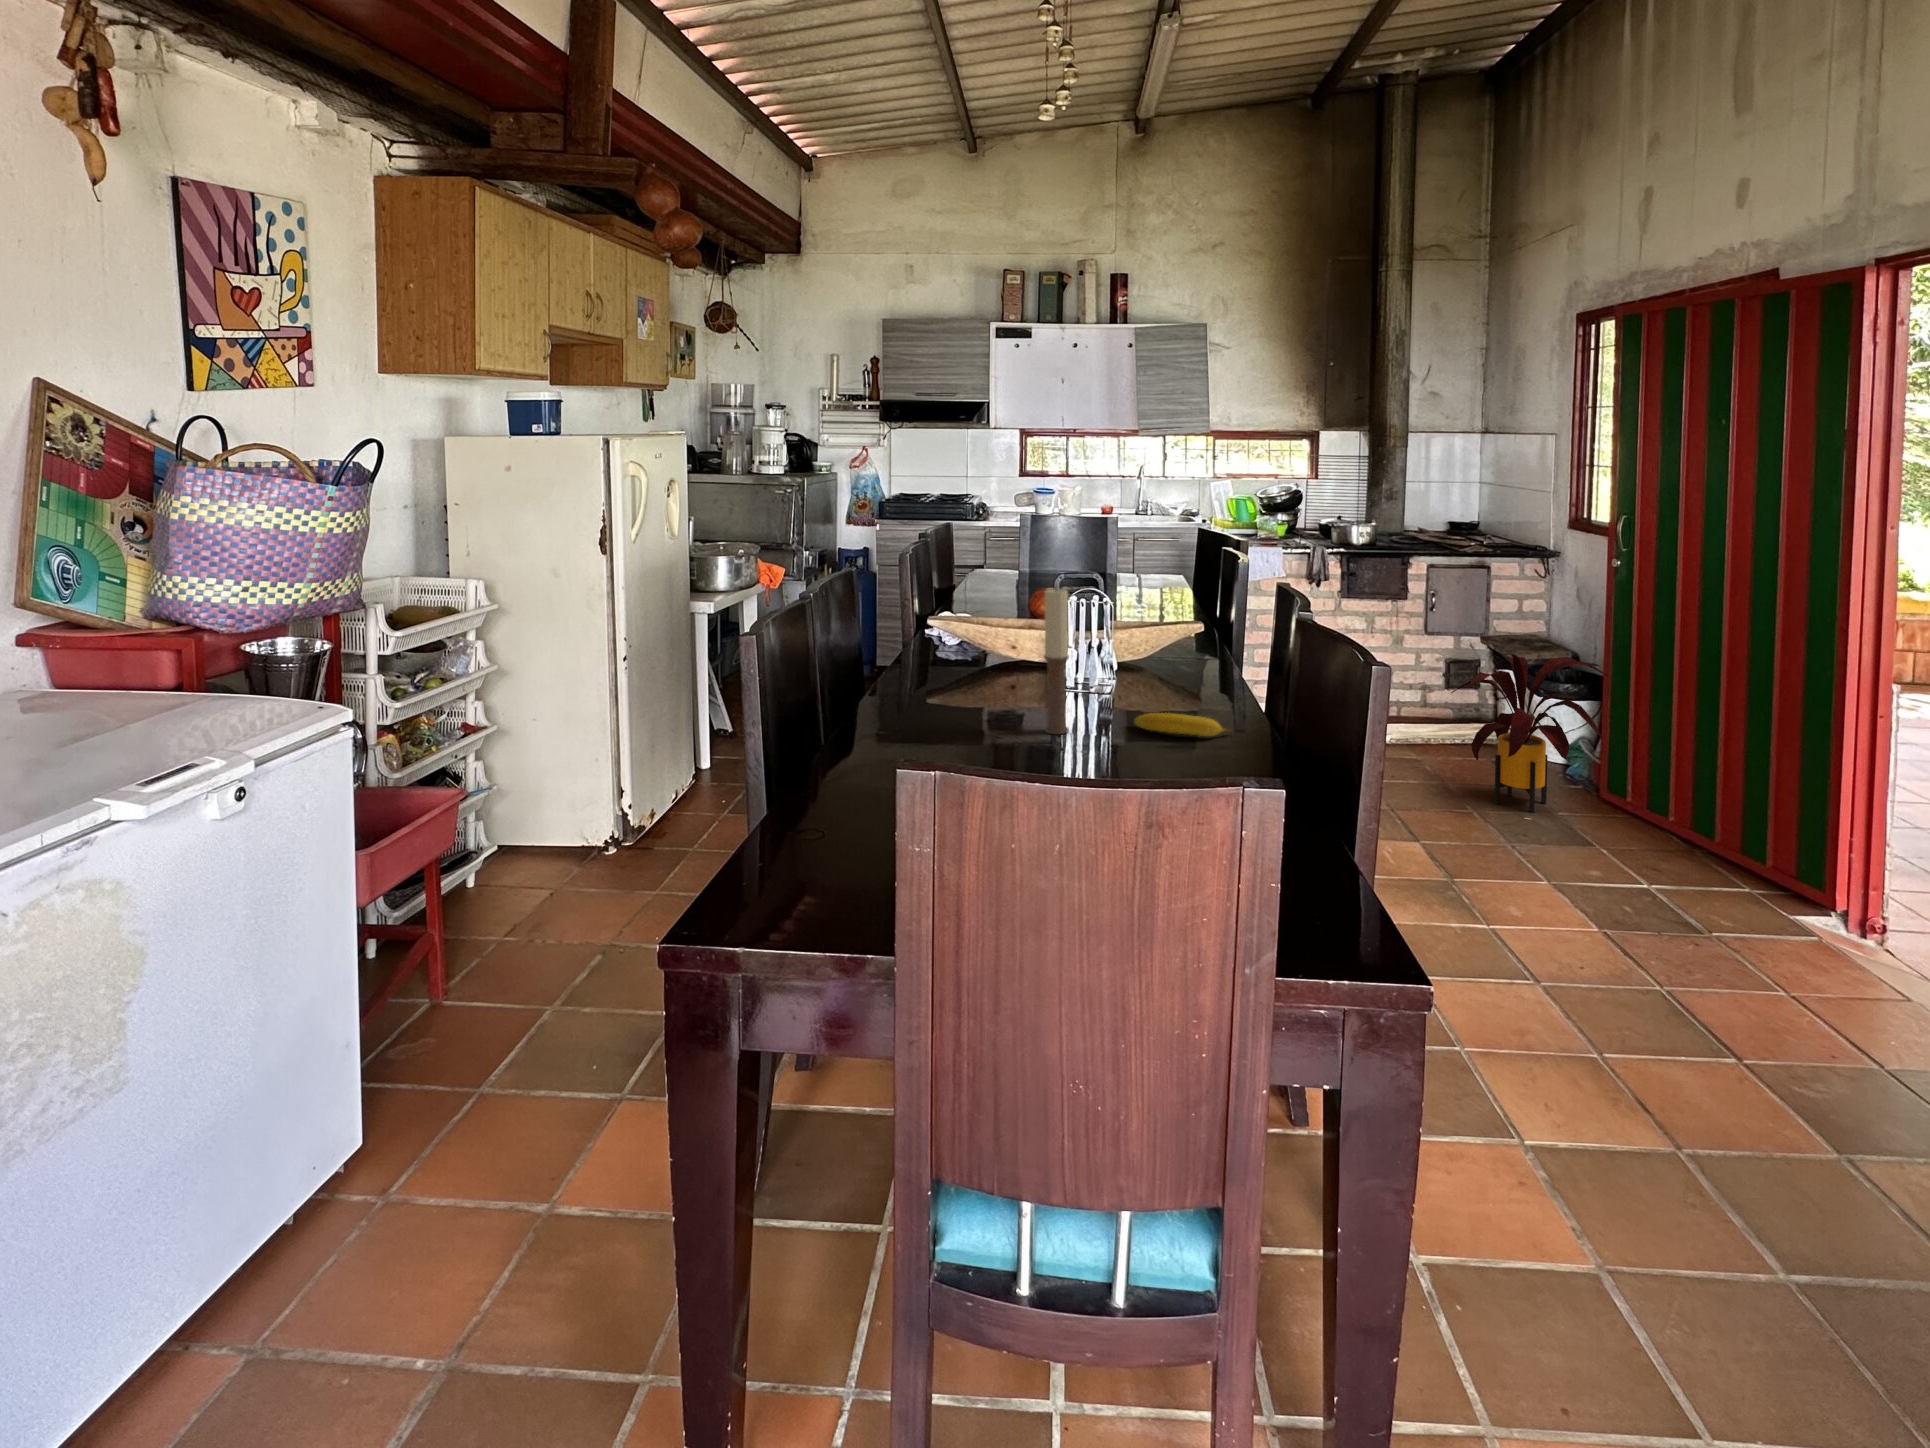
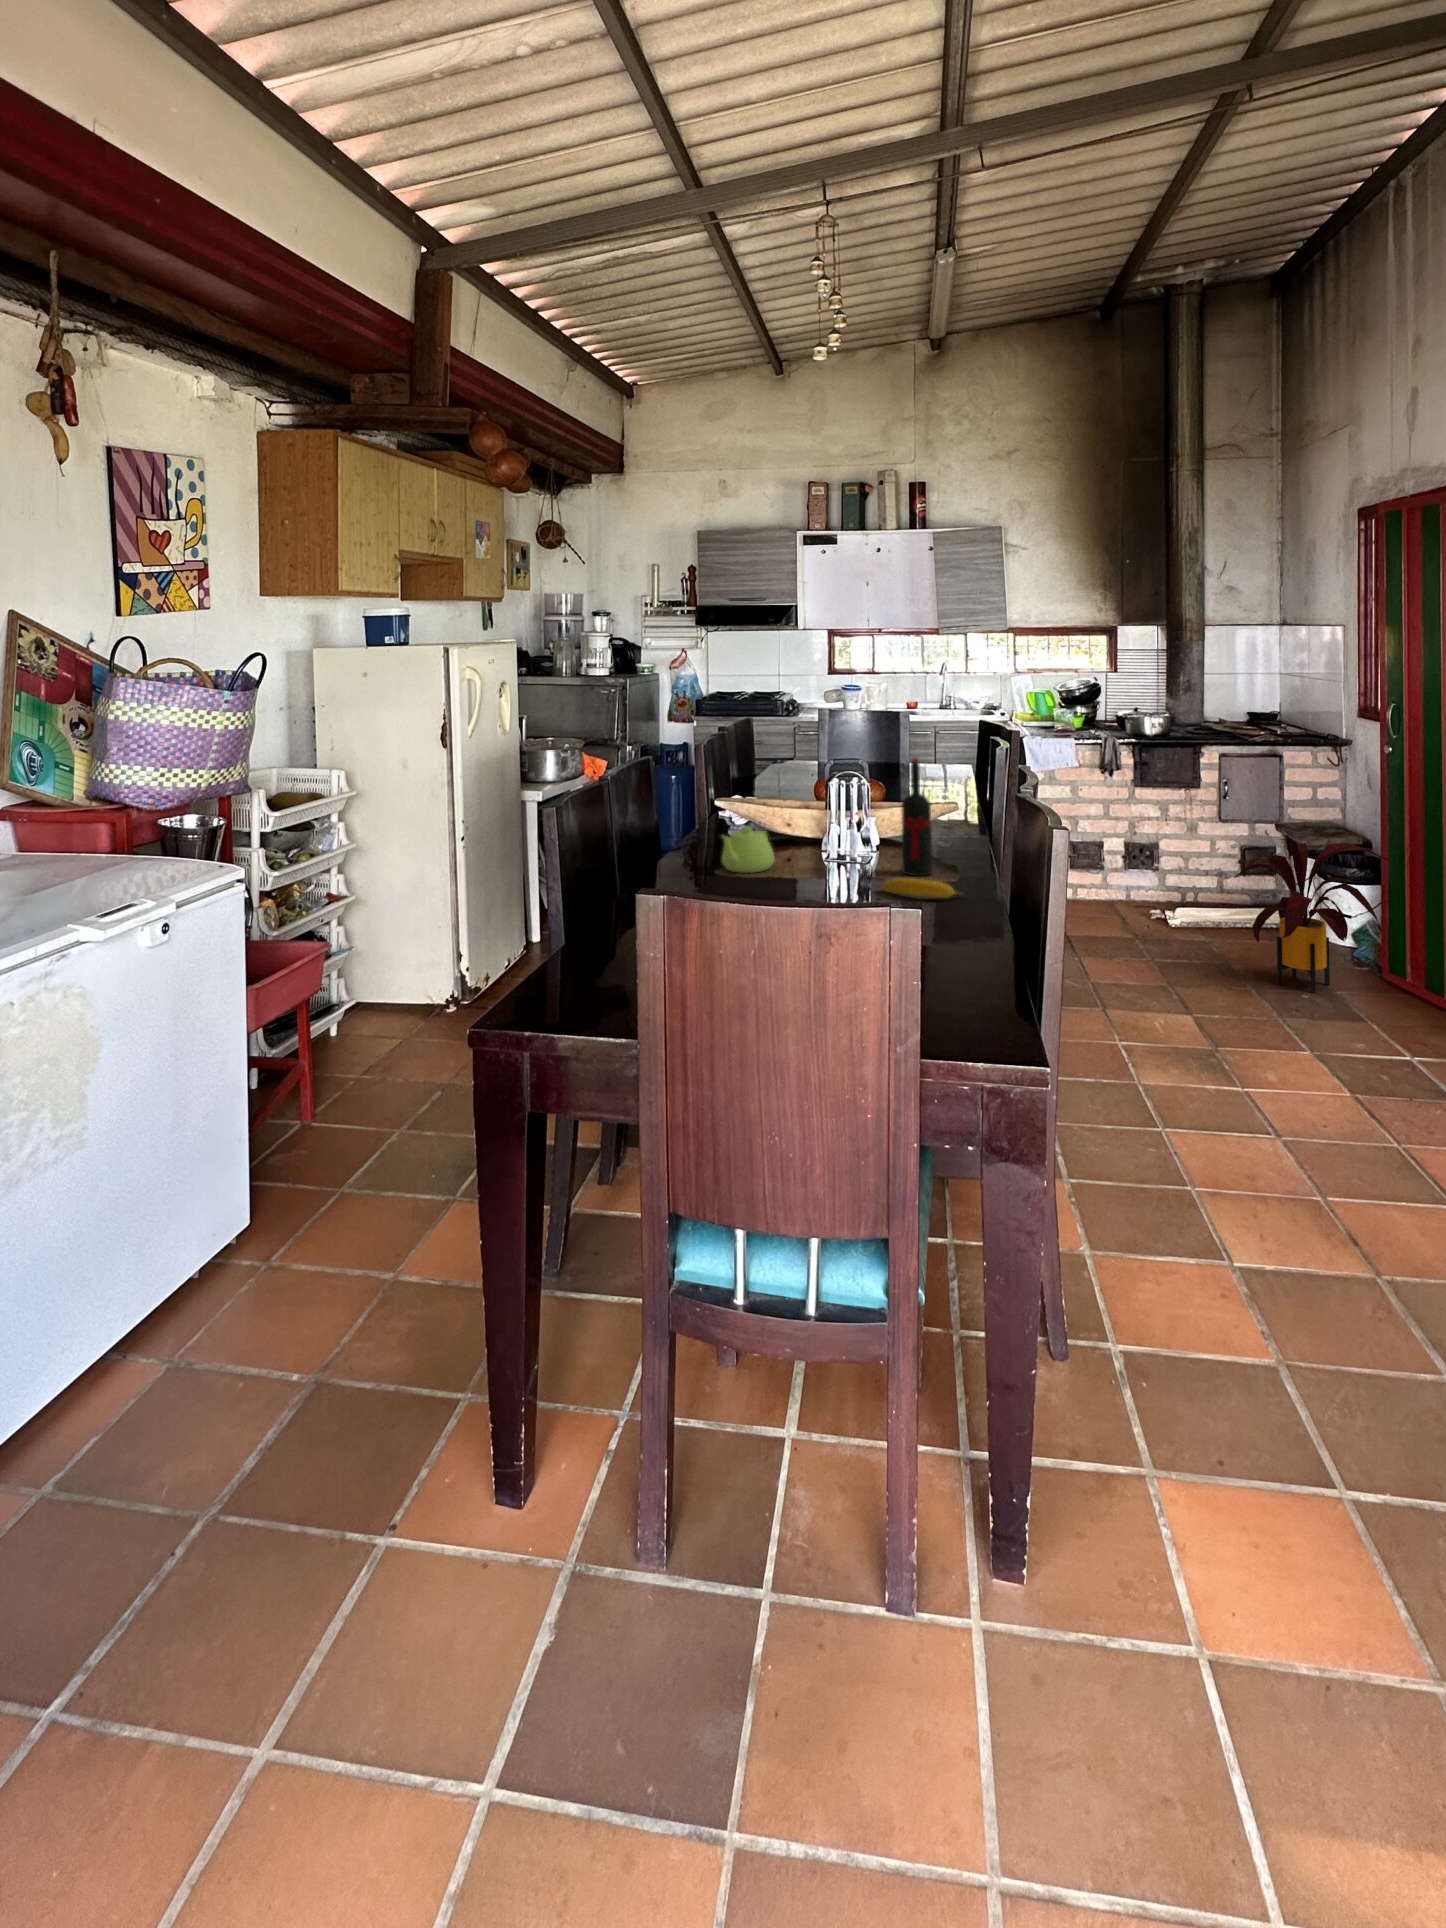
wine bottle: none [1149,571,1184,707] -> present [901,757,933,876]
candle: present [1044,588,1069,734] -> none [801,769,824,896]
teapot: none [941,650,1002,704] -> present [721,827,774,873]

